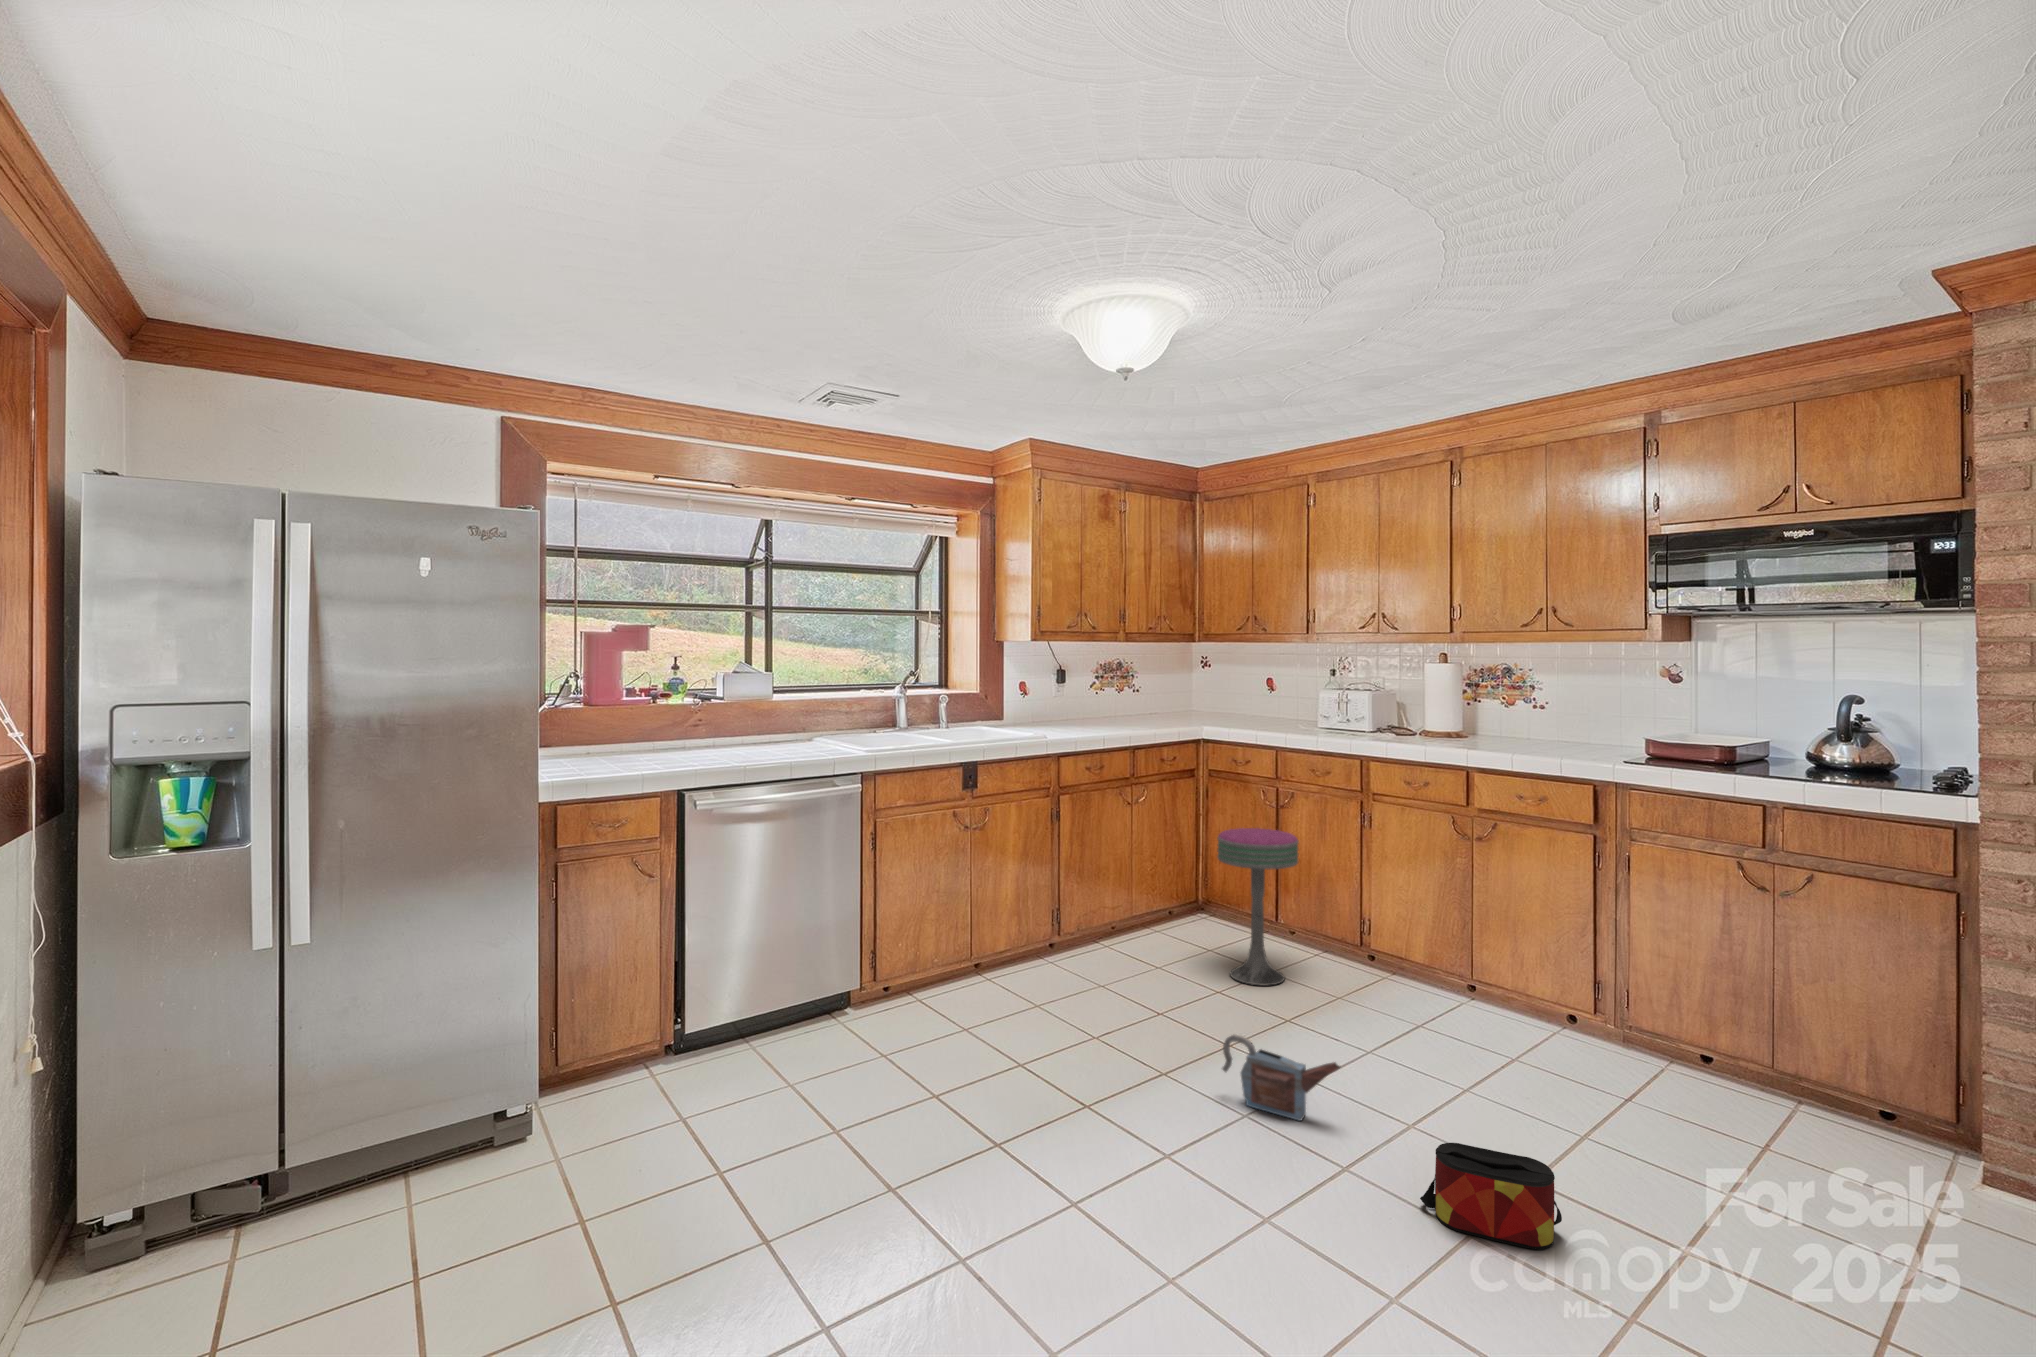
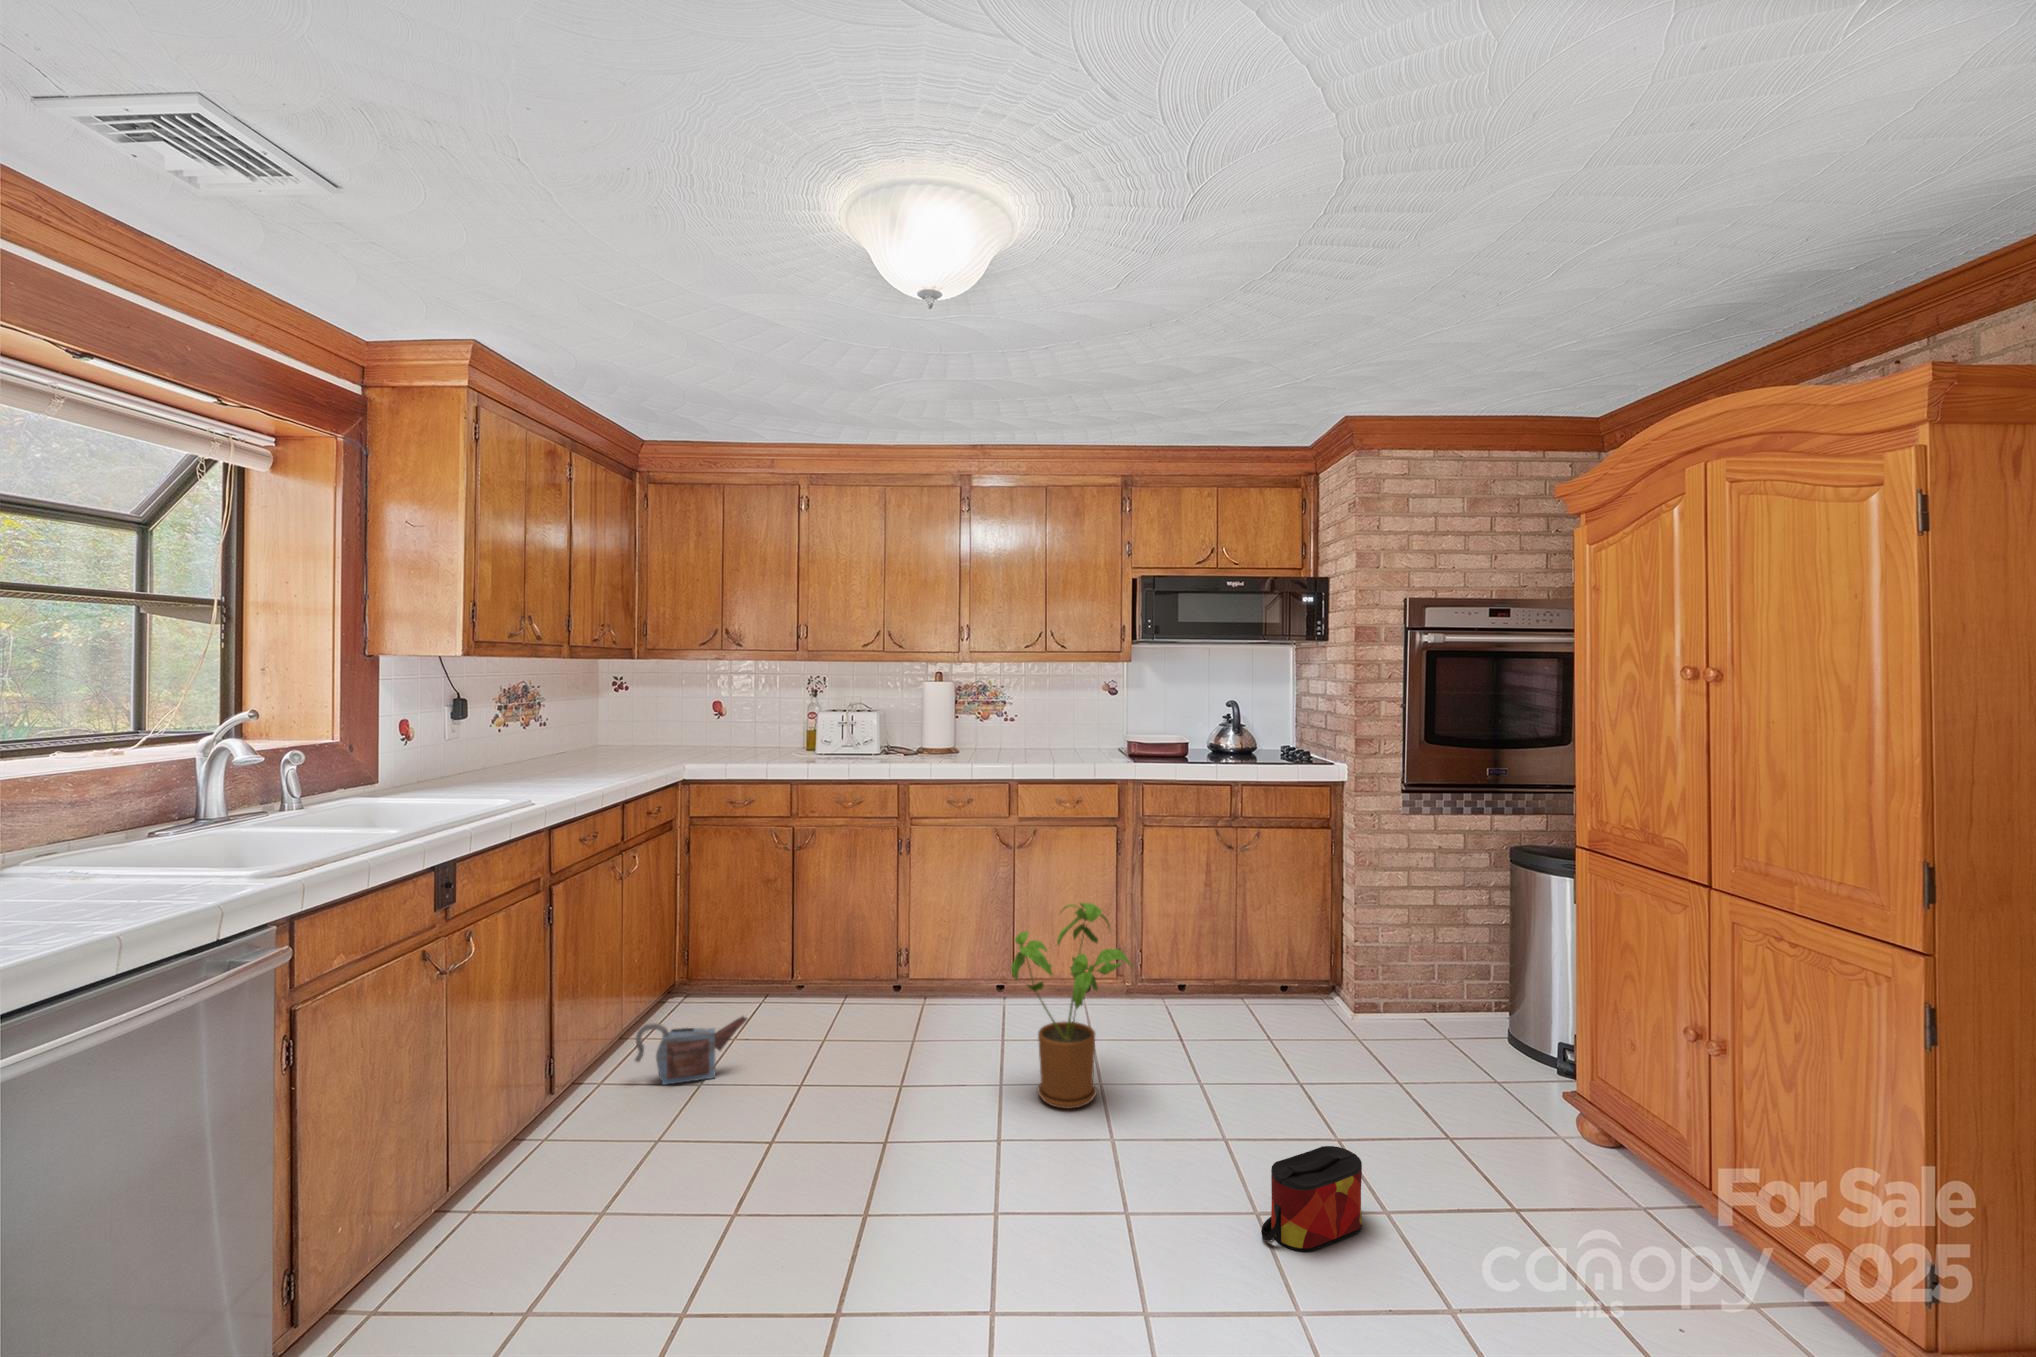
bar stool: present [1217,828,1298,986] -> none [785,880,880,1073]
house plant: none [1356,880,1467,1073] -> present [1011,903,1131,1109]
watering can: present [1222,1035,1340,1121] -> present [635,1017,747,1085]

